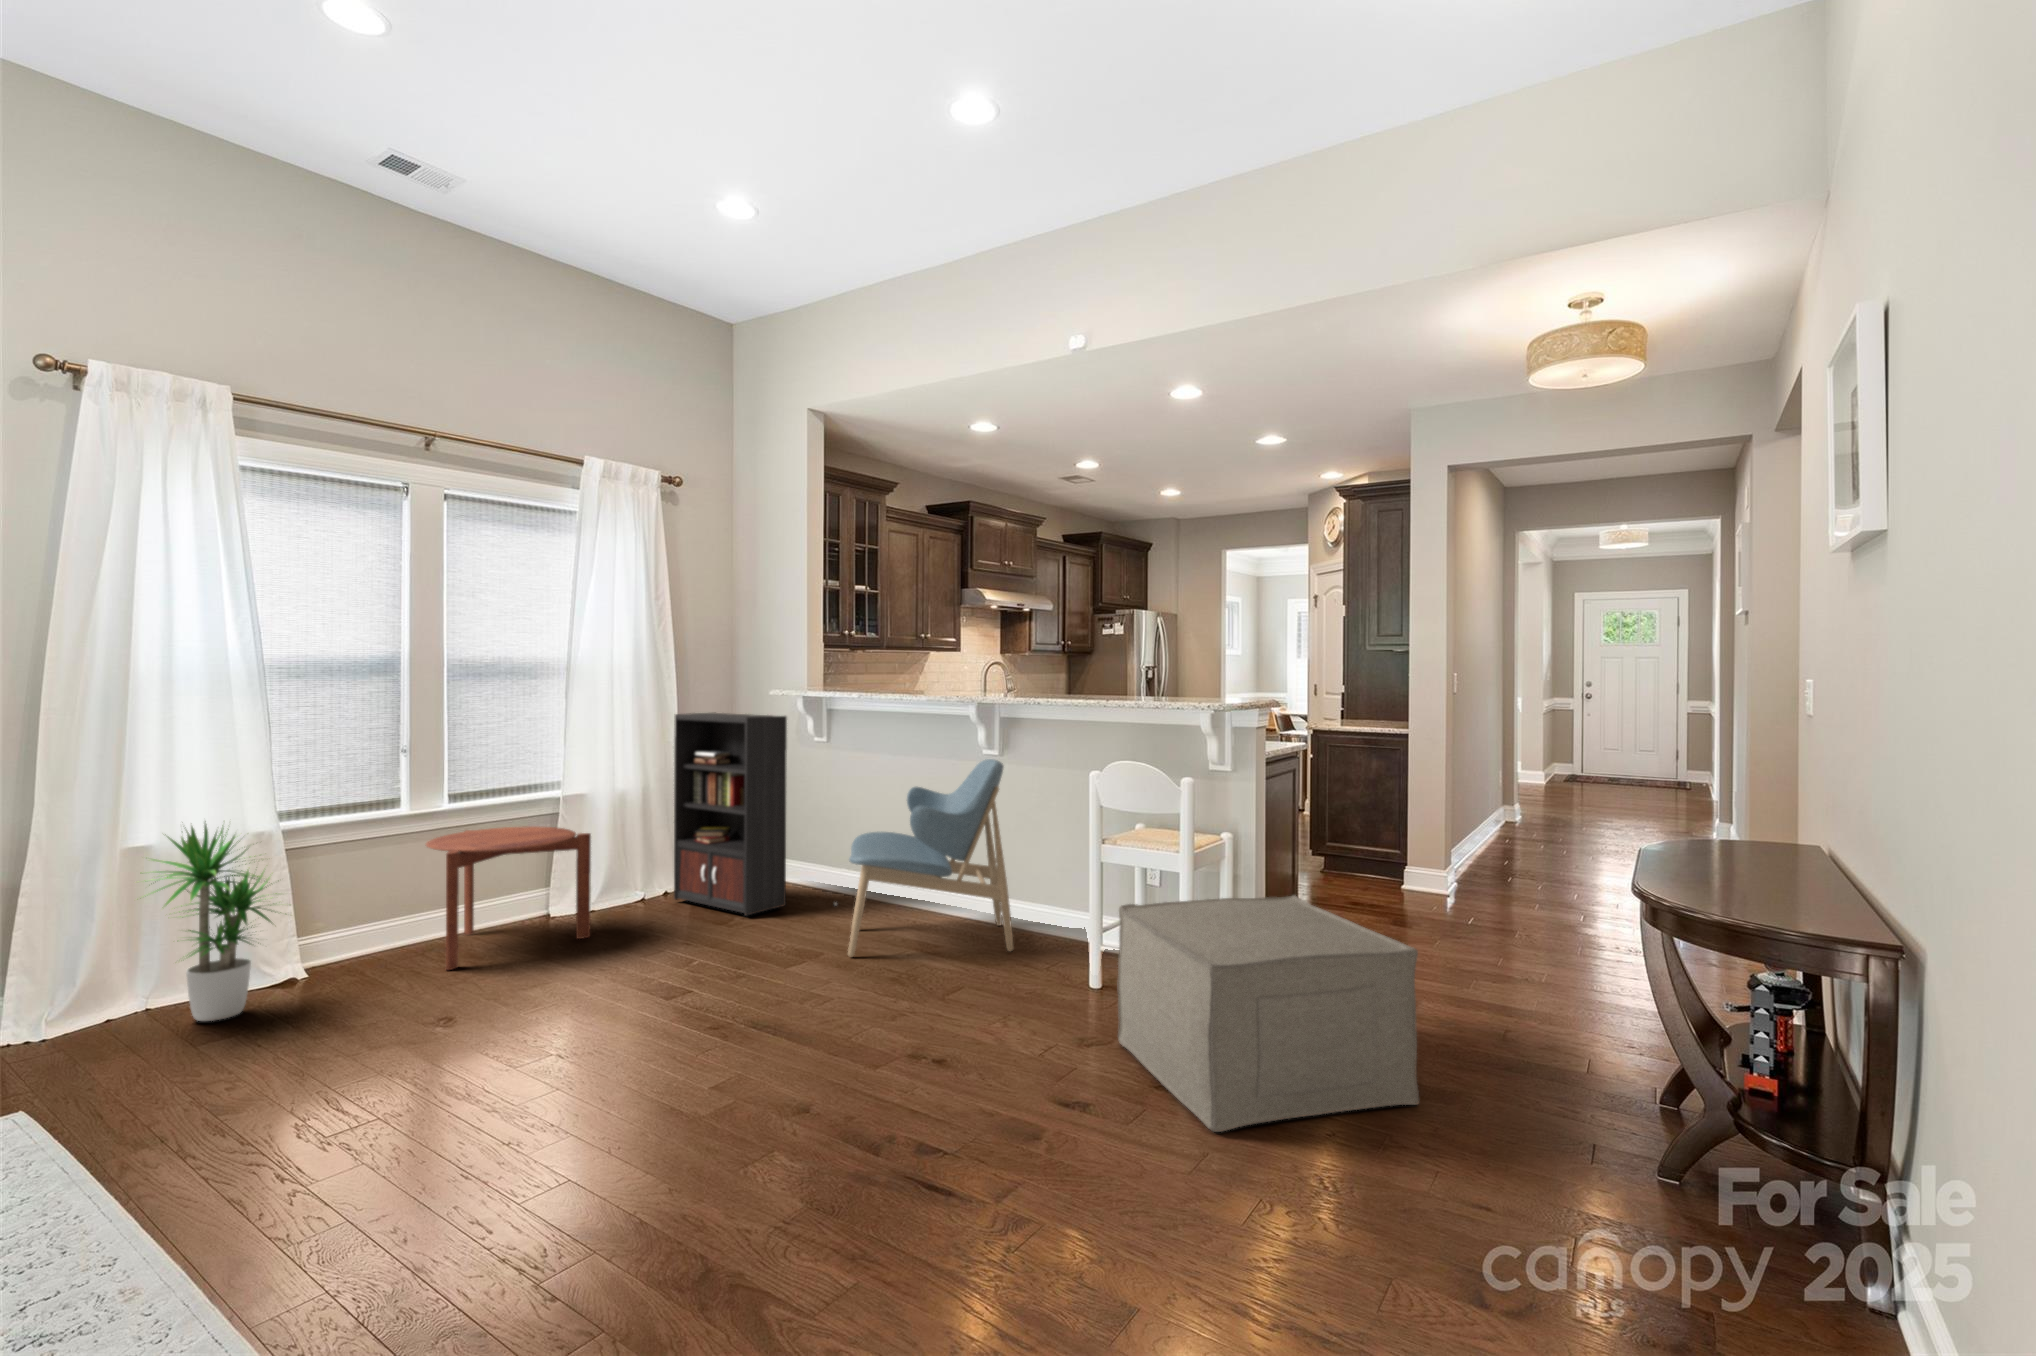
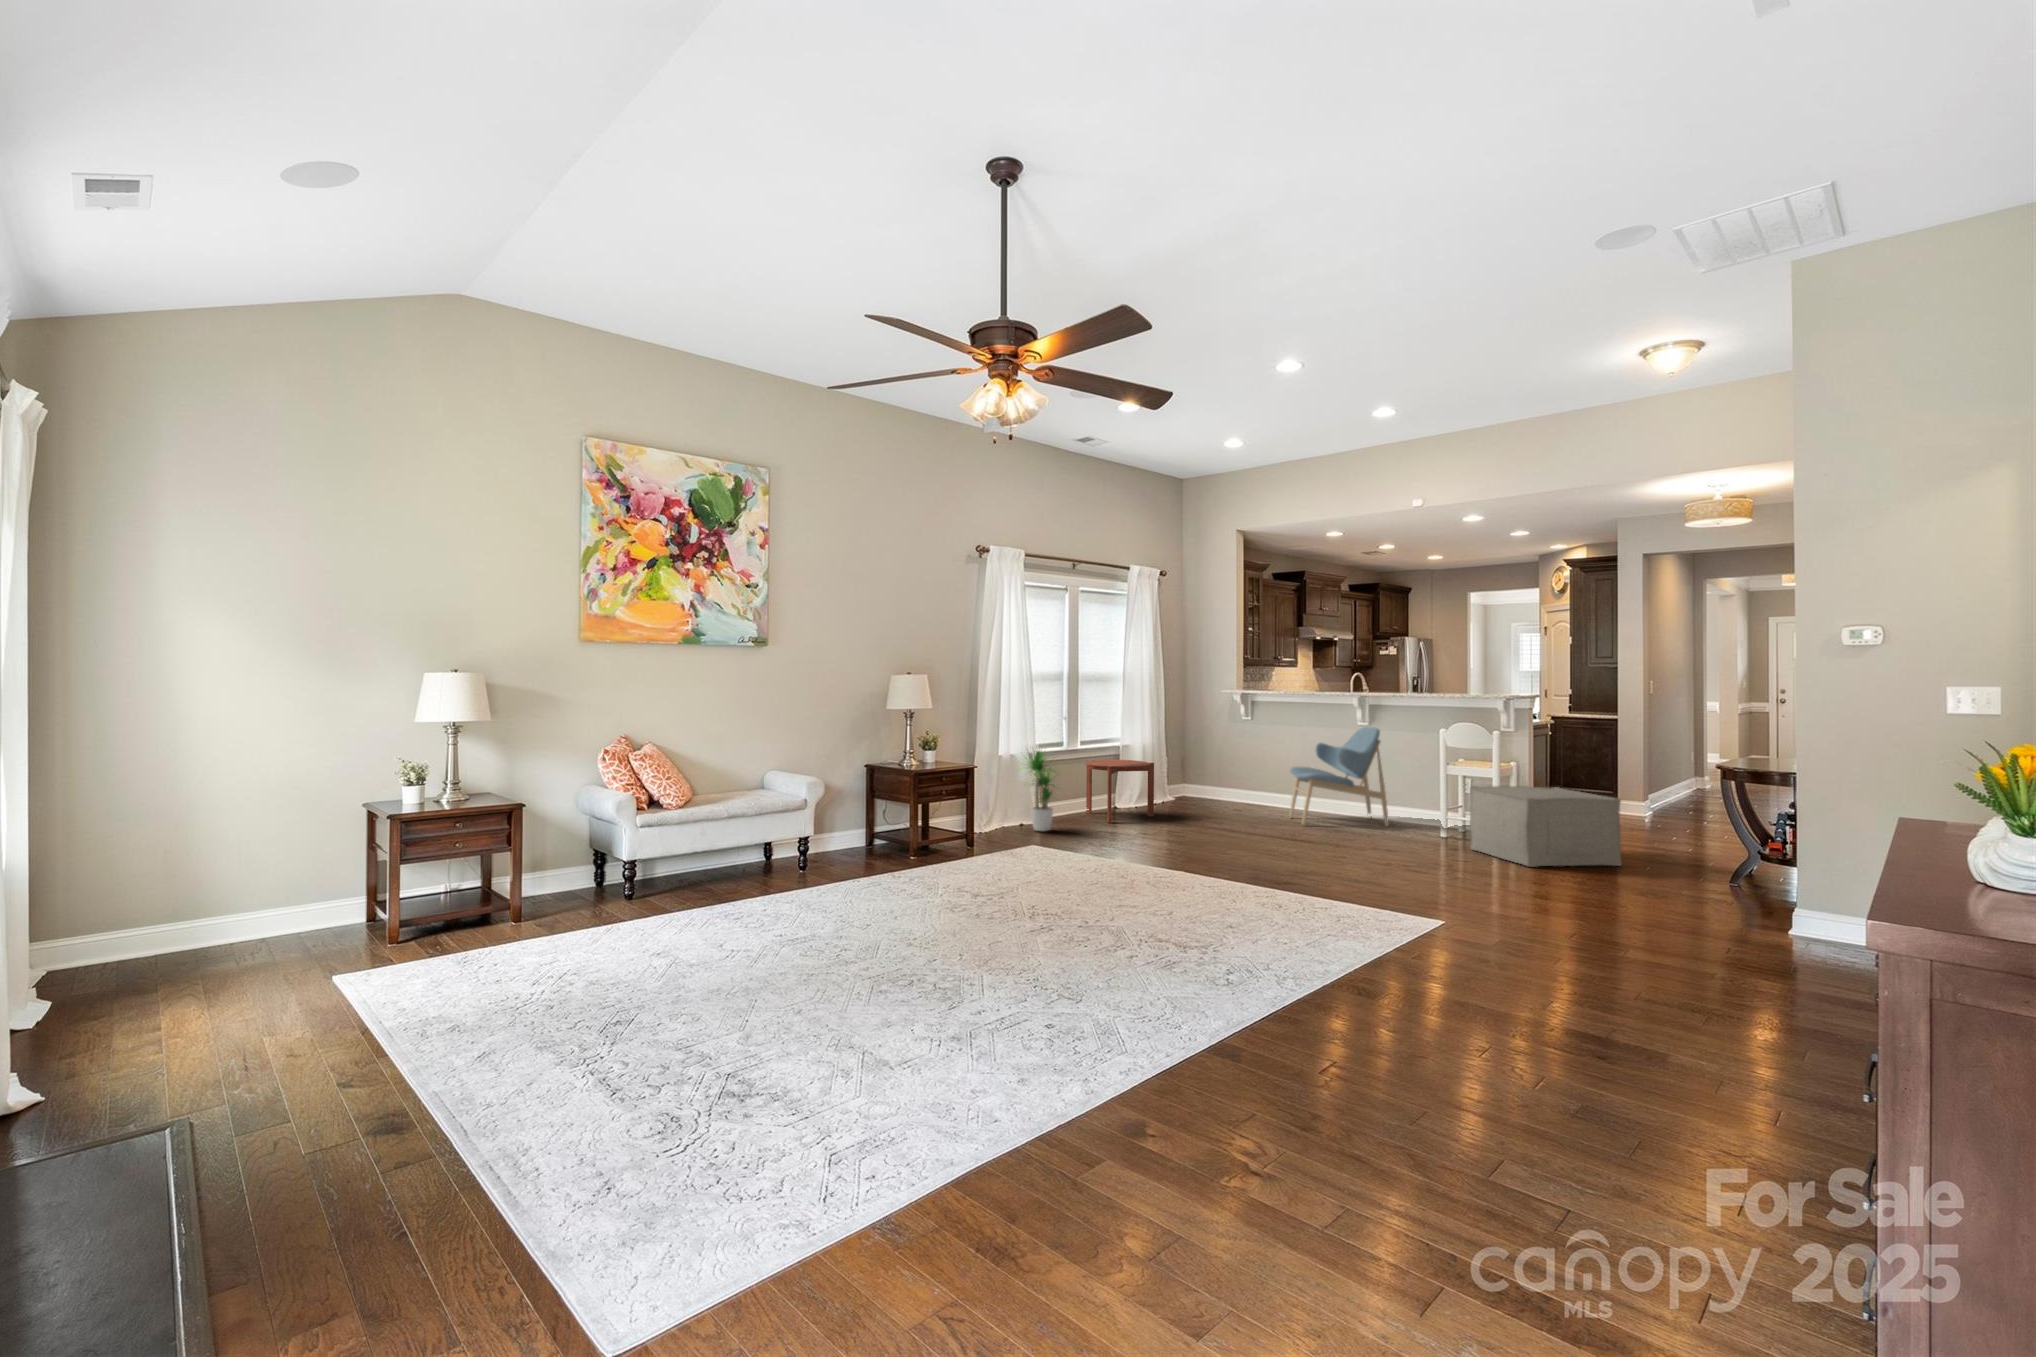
bookcase: present [674,713,837,916] -> none [1172,703,1266,812]

